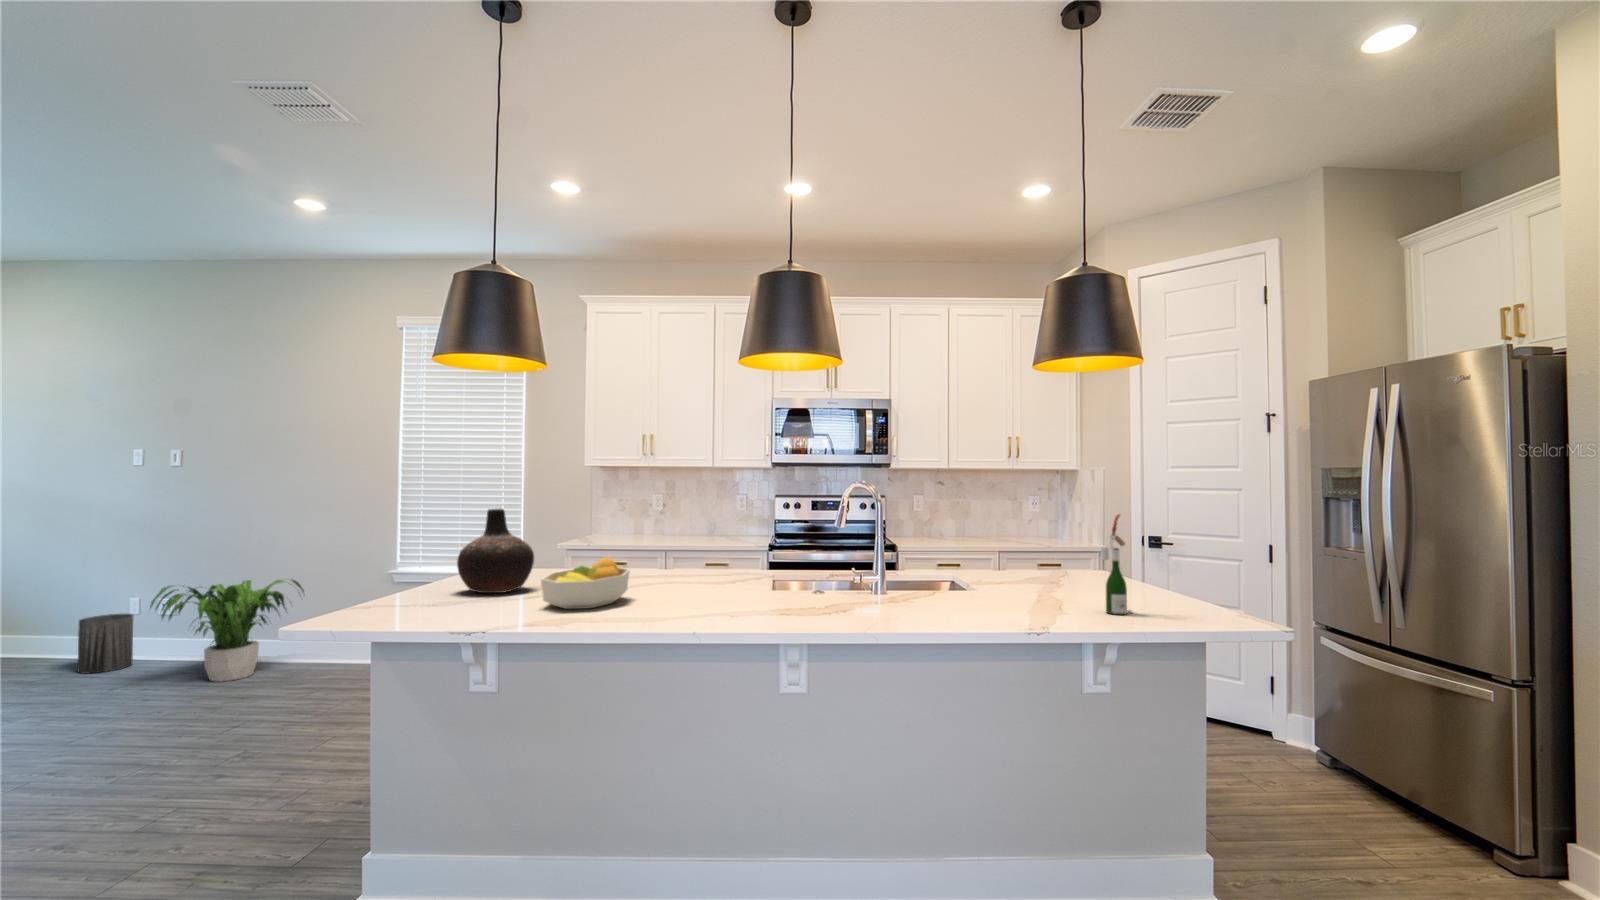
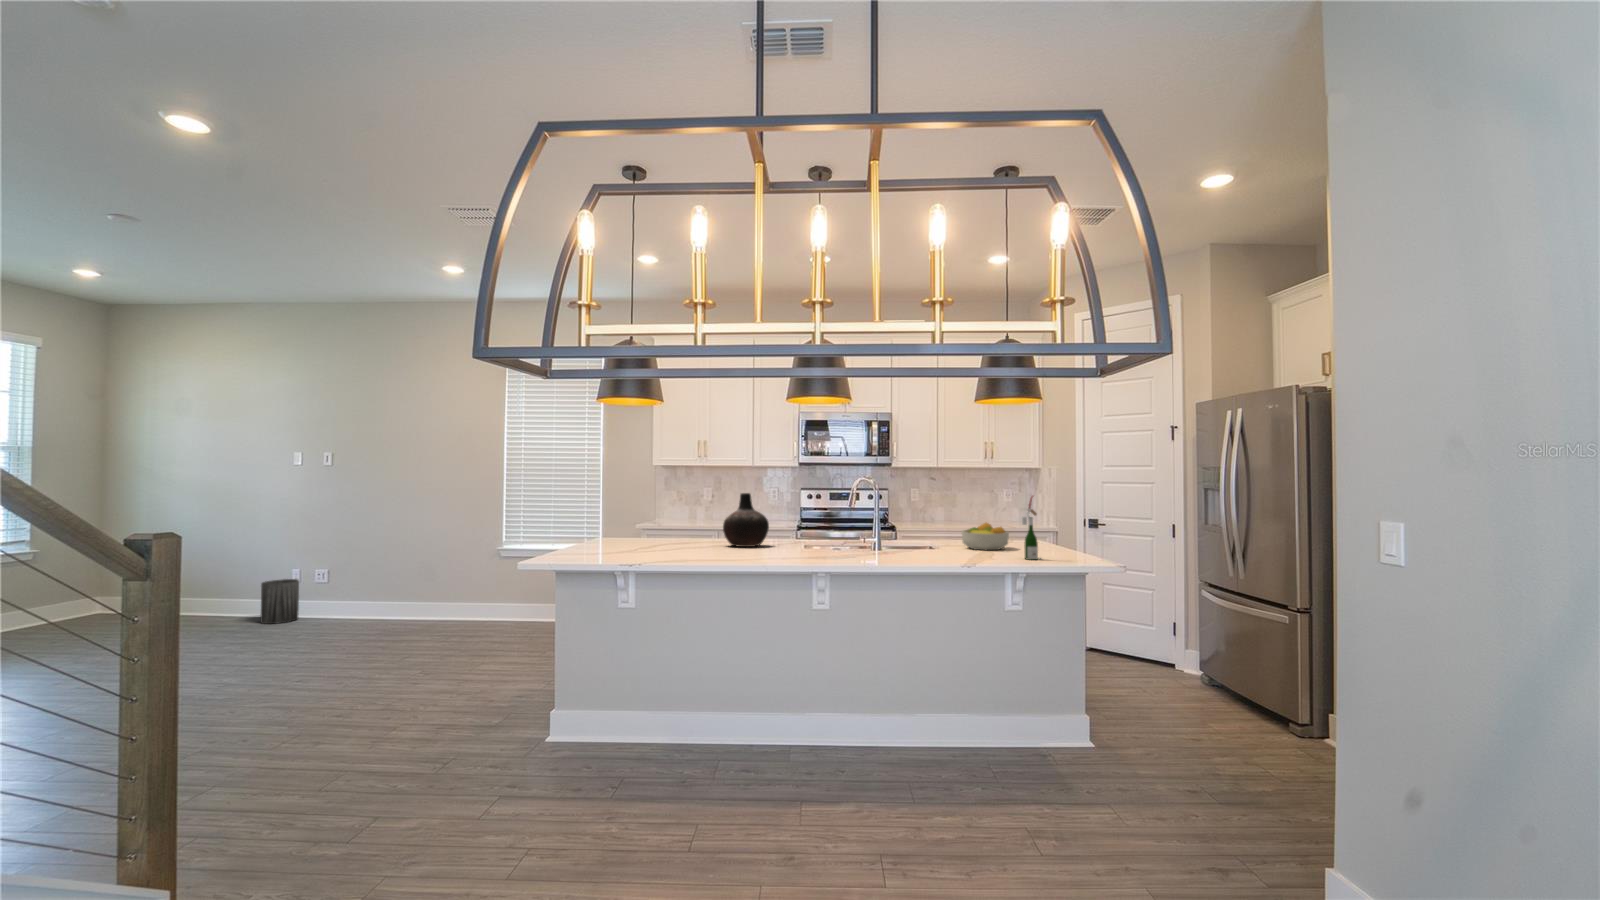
vase: present [457,509,534,593] -> present [723,493,769,547]
fruit bowl: present [541,557,630,609] -> present [961,523,1009,550]
potted plant: present [150,580,304,682] -> none [325,552,433,630]

